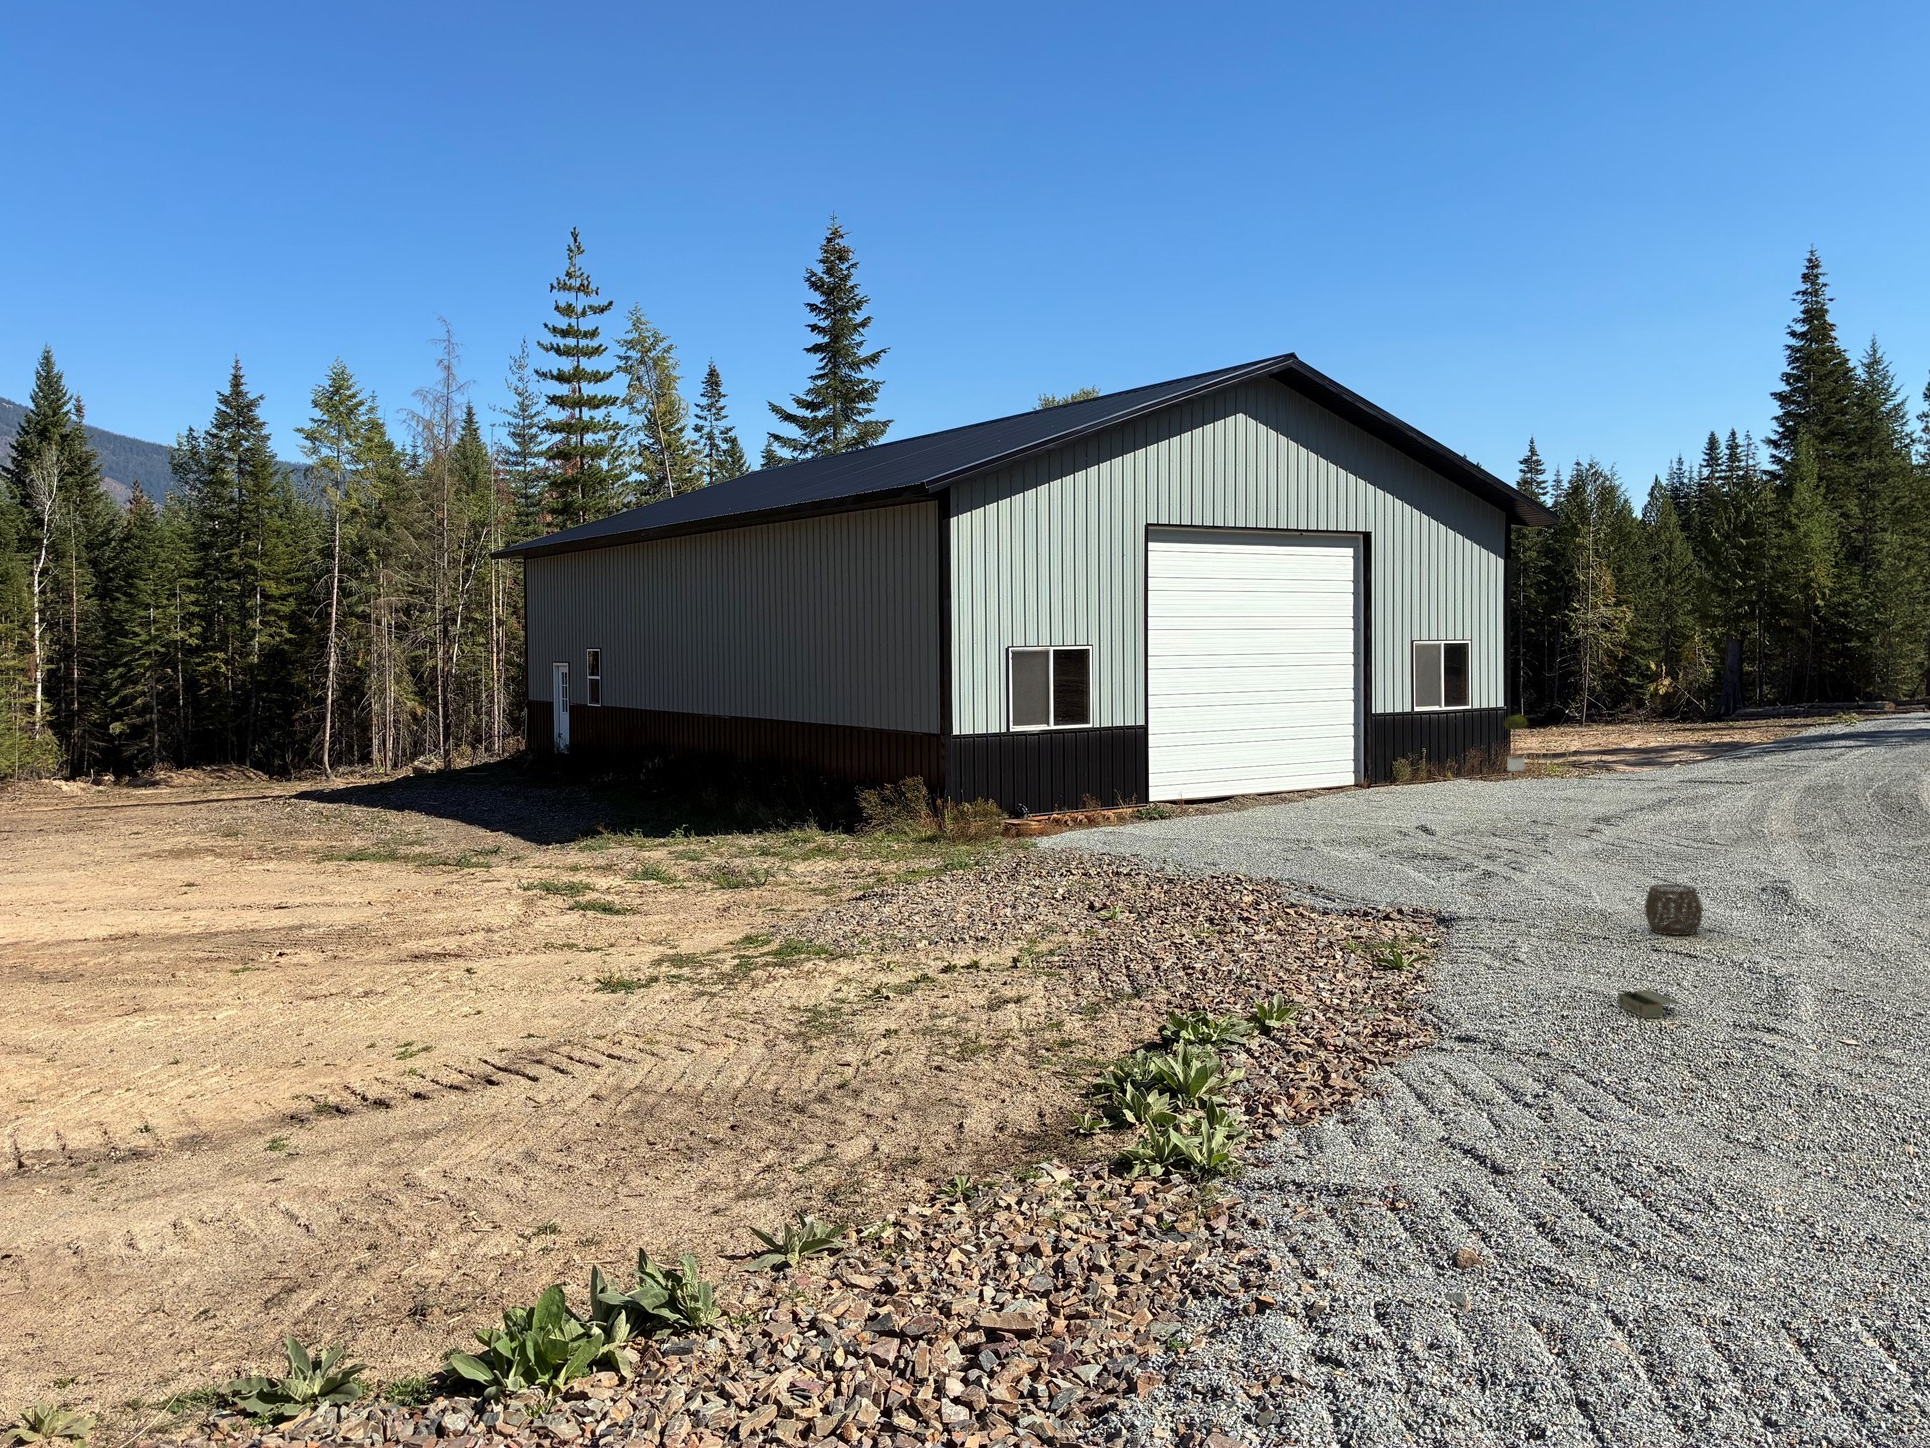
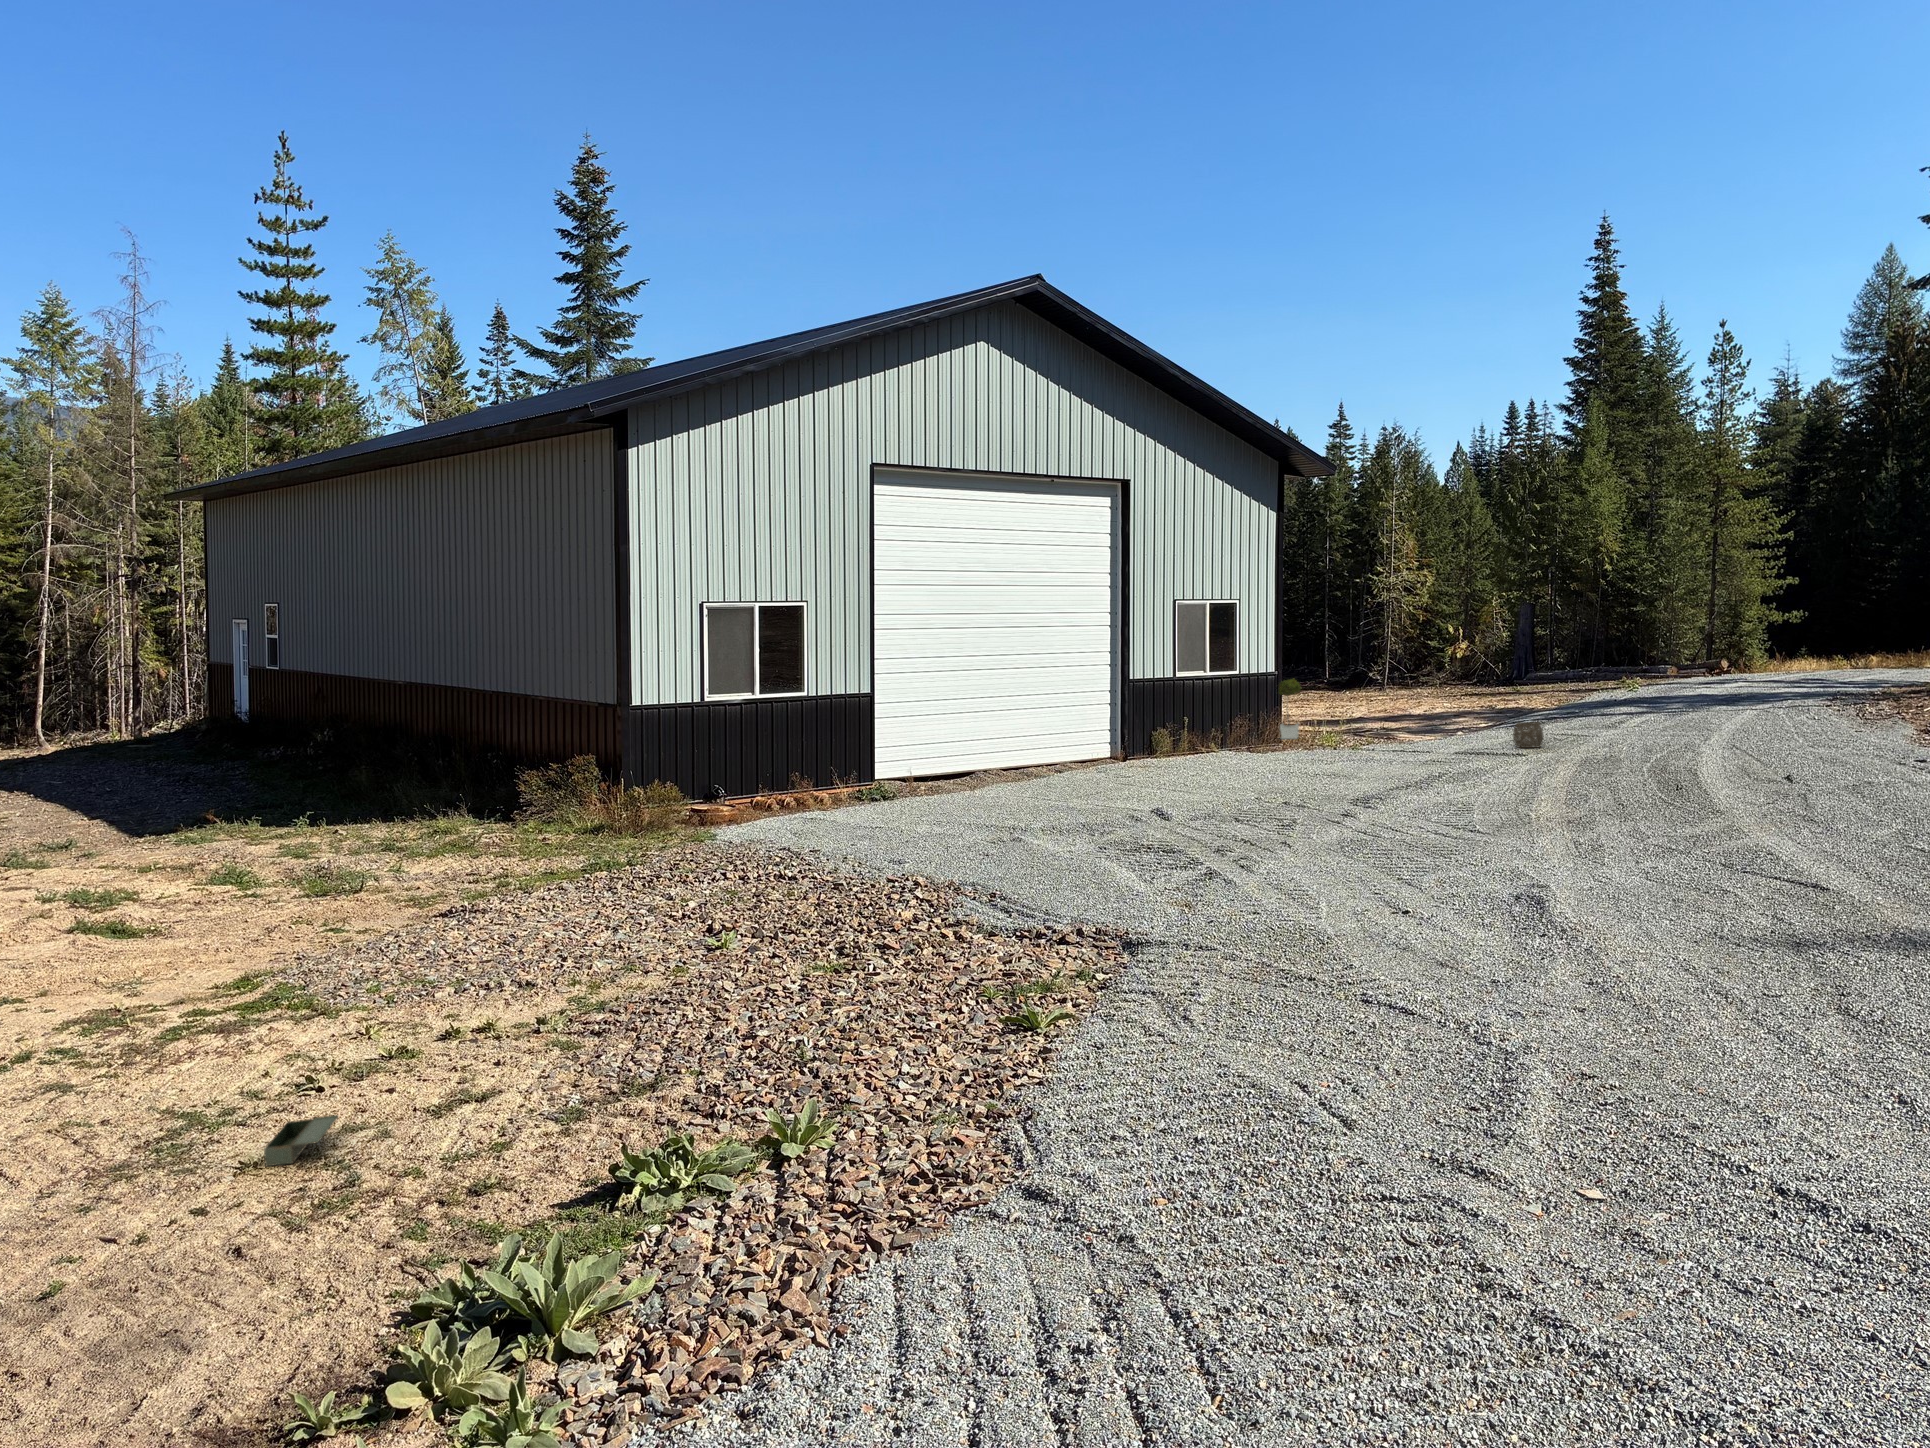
woven basket: present [1645,884,1702,935] -> present [1513,722,1544,748]
toolbox: present [1618,990,1678,1018] -> present [264,1115,338,1166]

